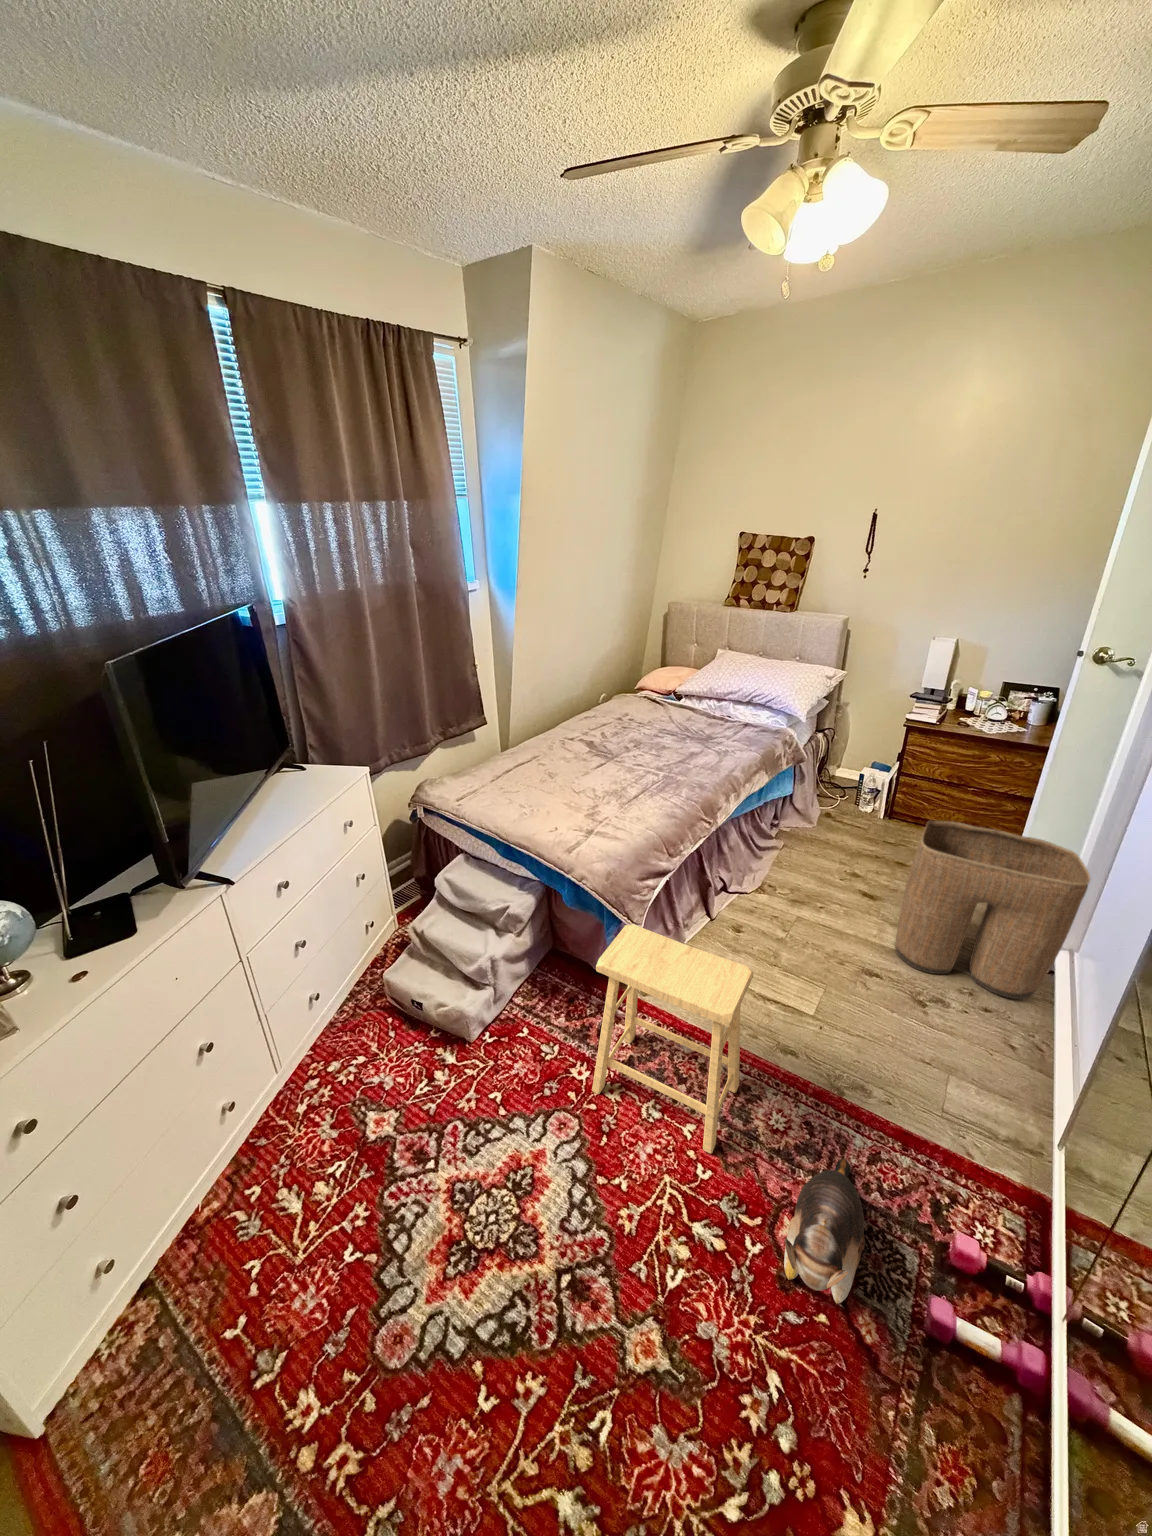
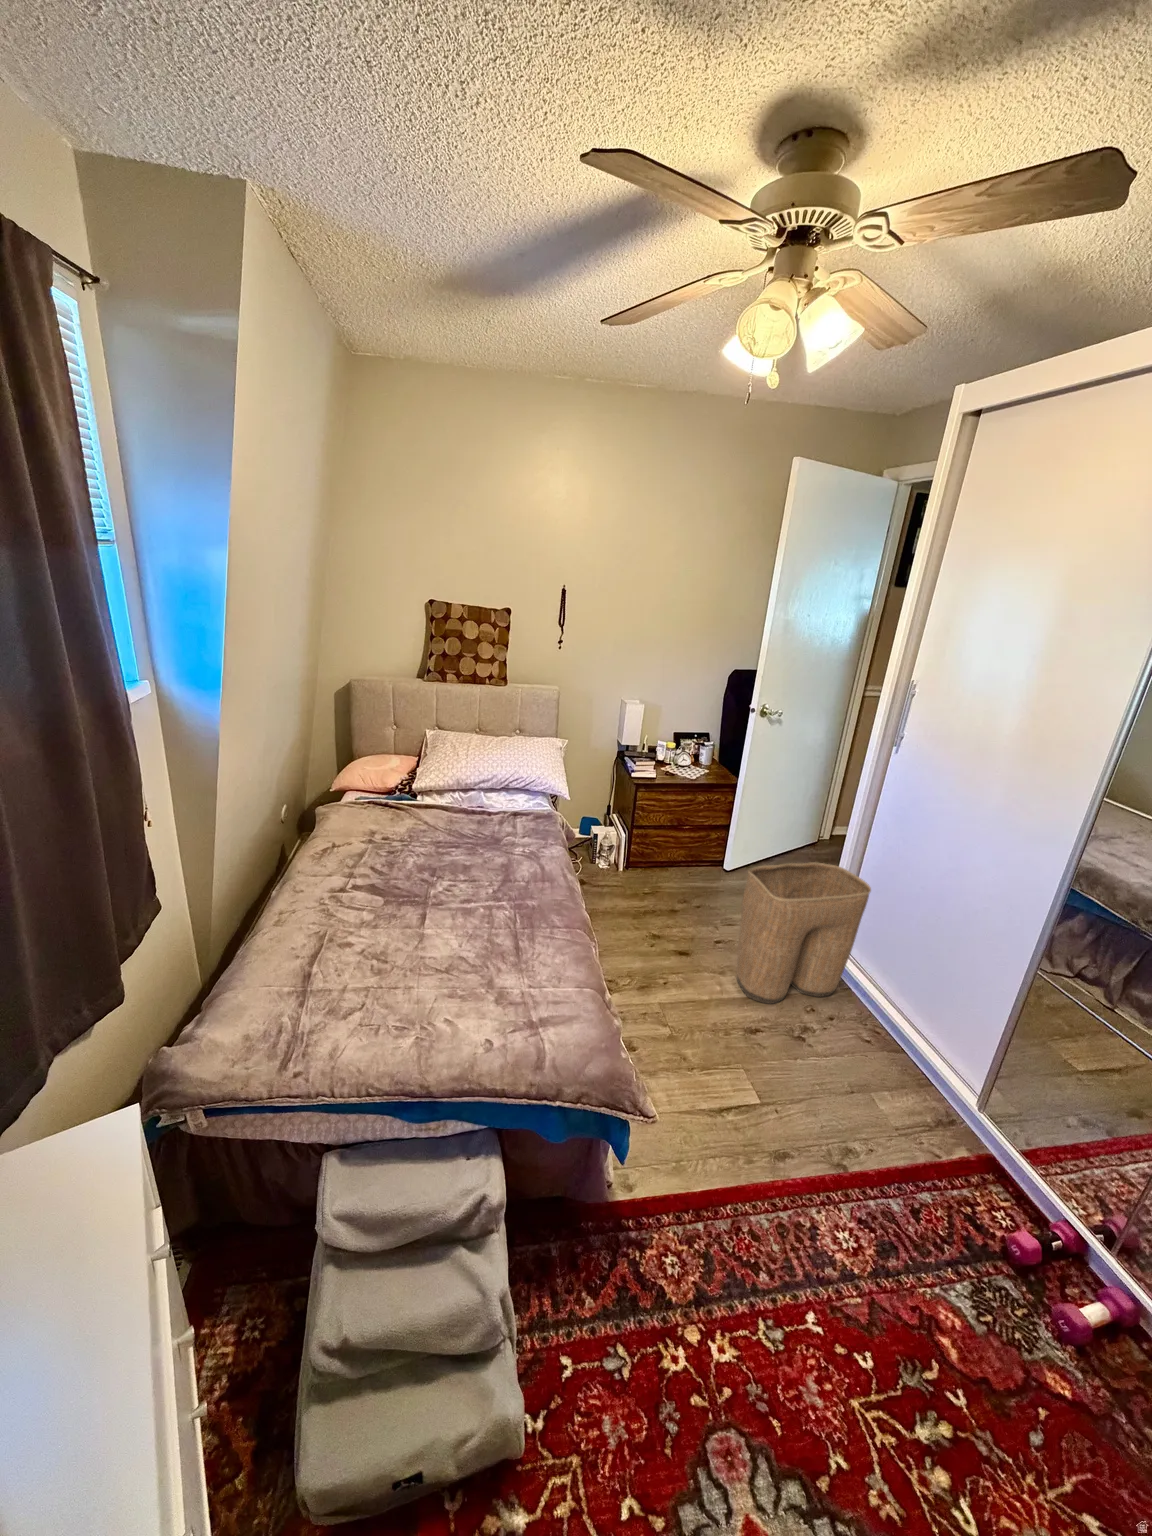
footstool: present [592,925,753,1154] -> none [665,1103,892,1371]
plush toy: present [784,1158,865,1304] -> none [905,1231,1119,1406]

